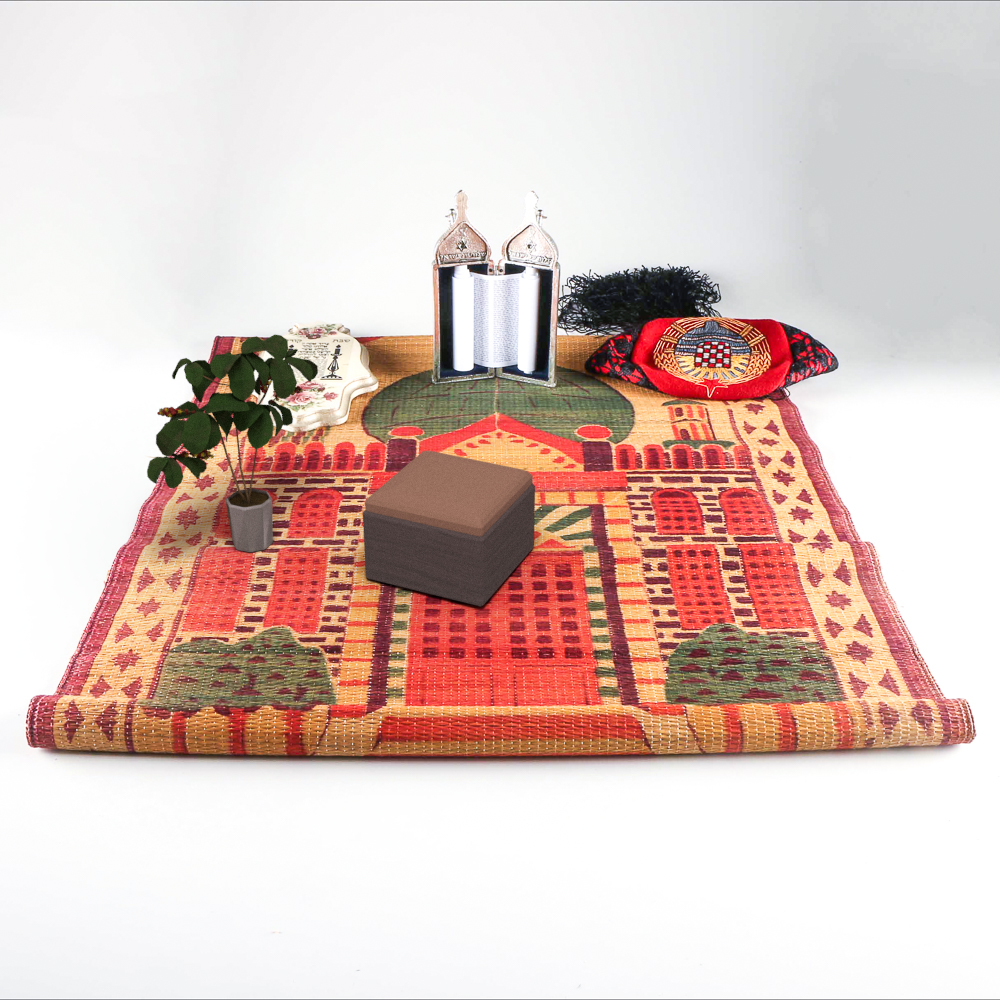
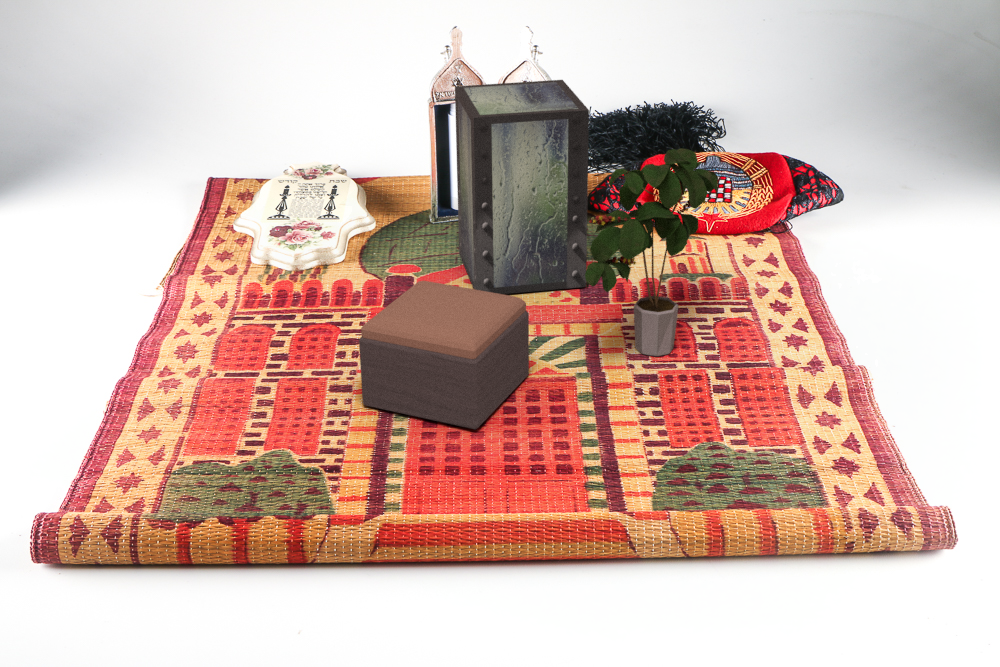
storage box: none [460,244,597,462] -> present [455,80,589,294]
potted plant: present [147,335,318,552] -> present [585,148,718,356]

